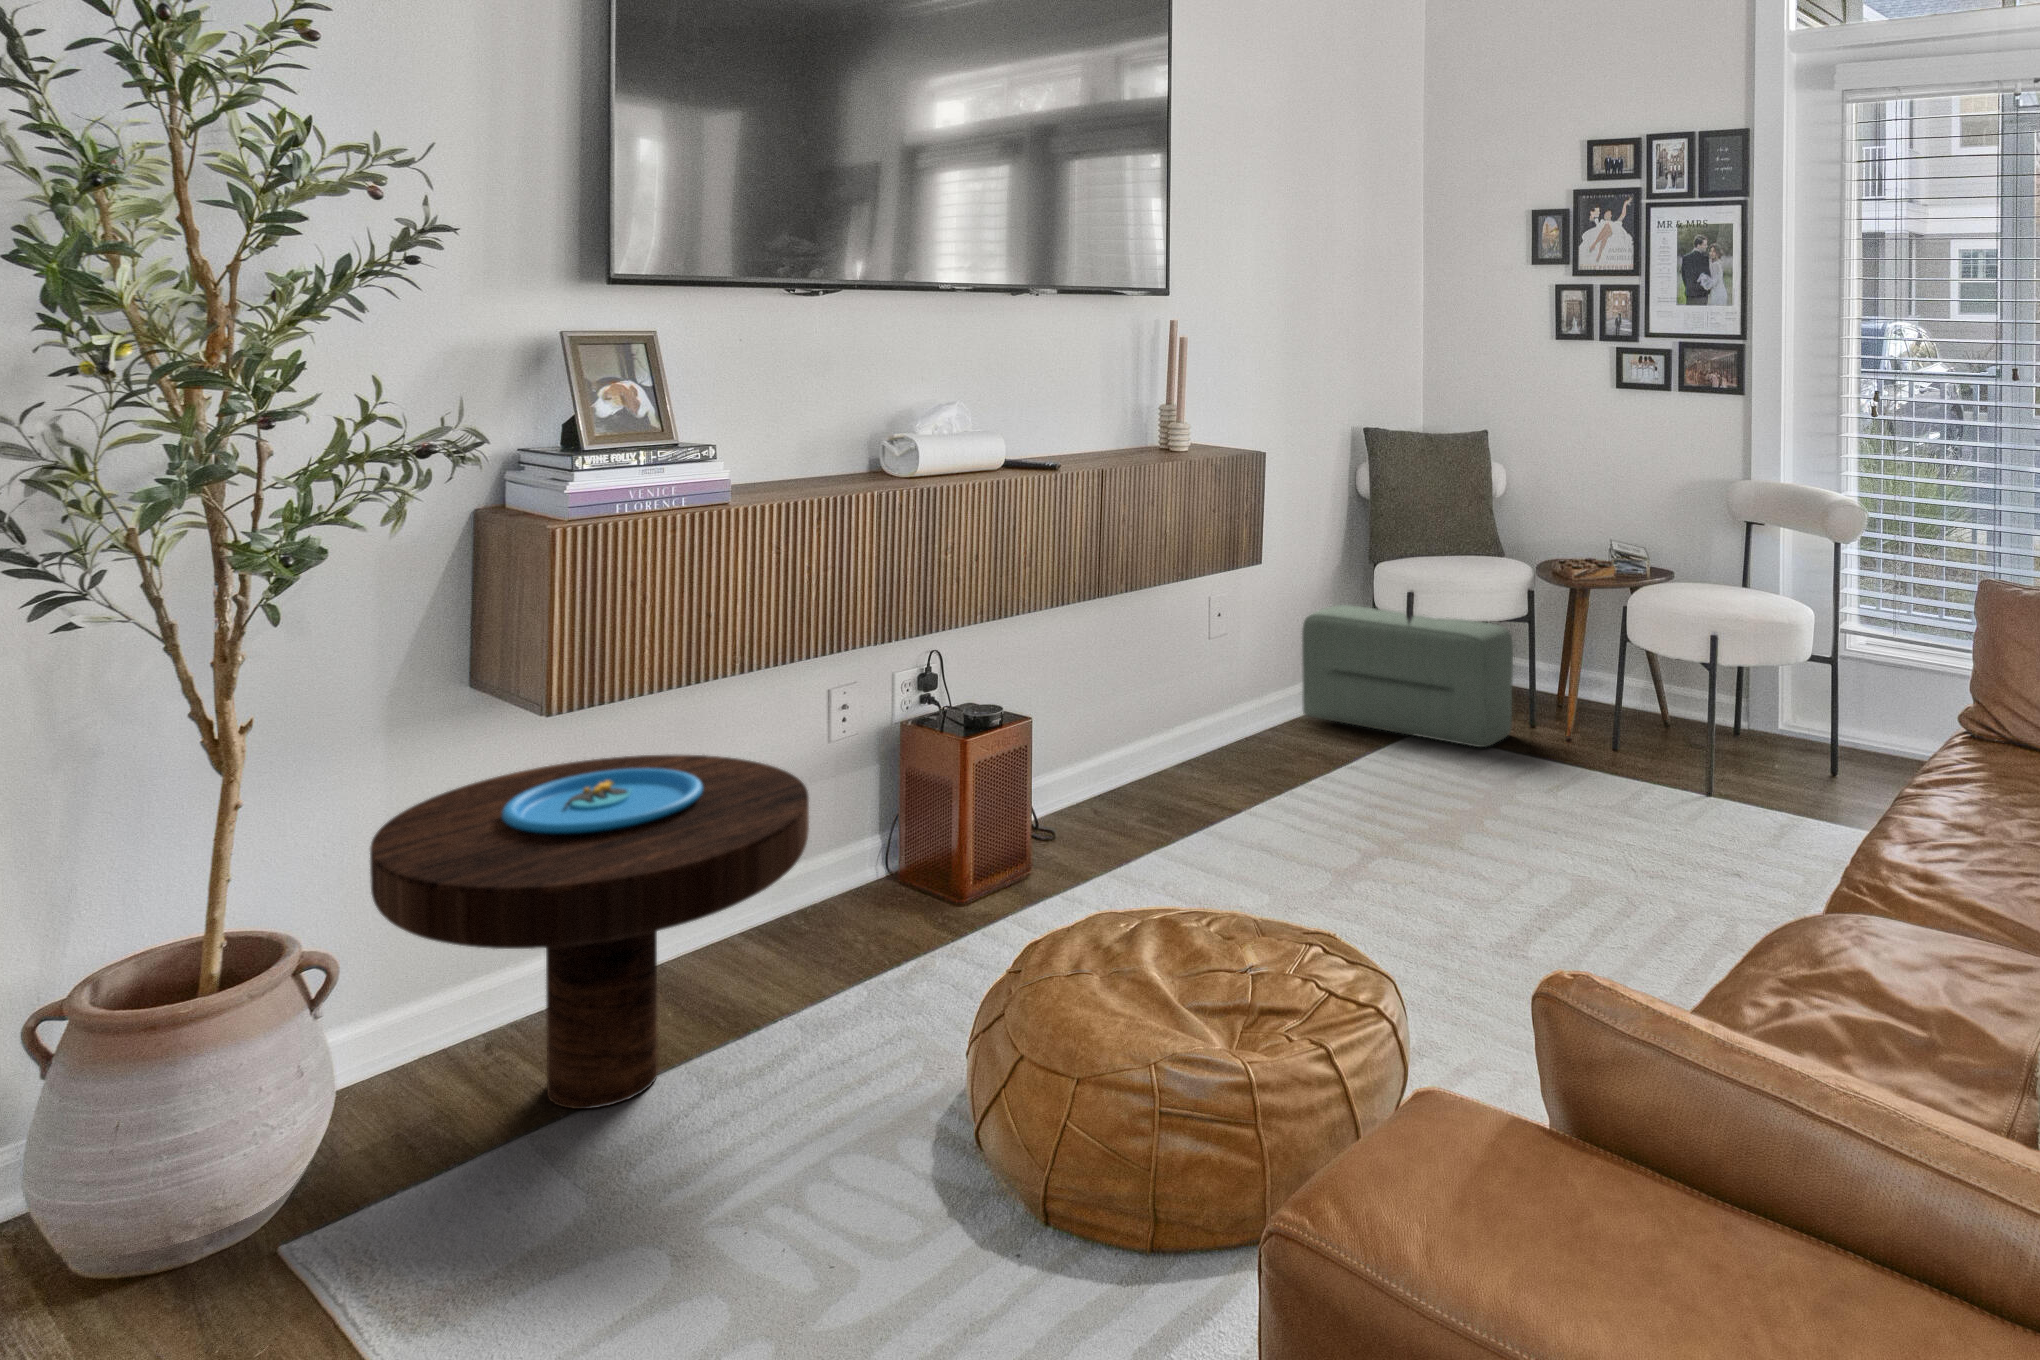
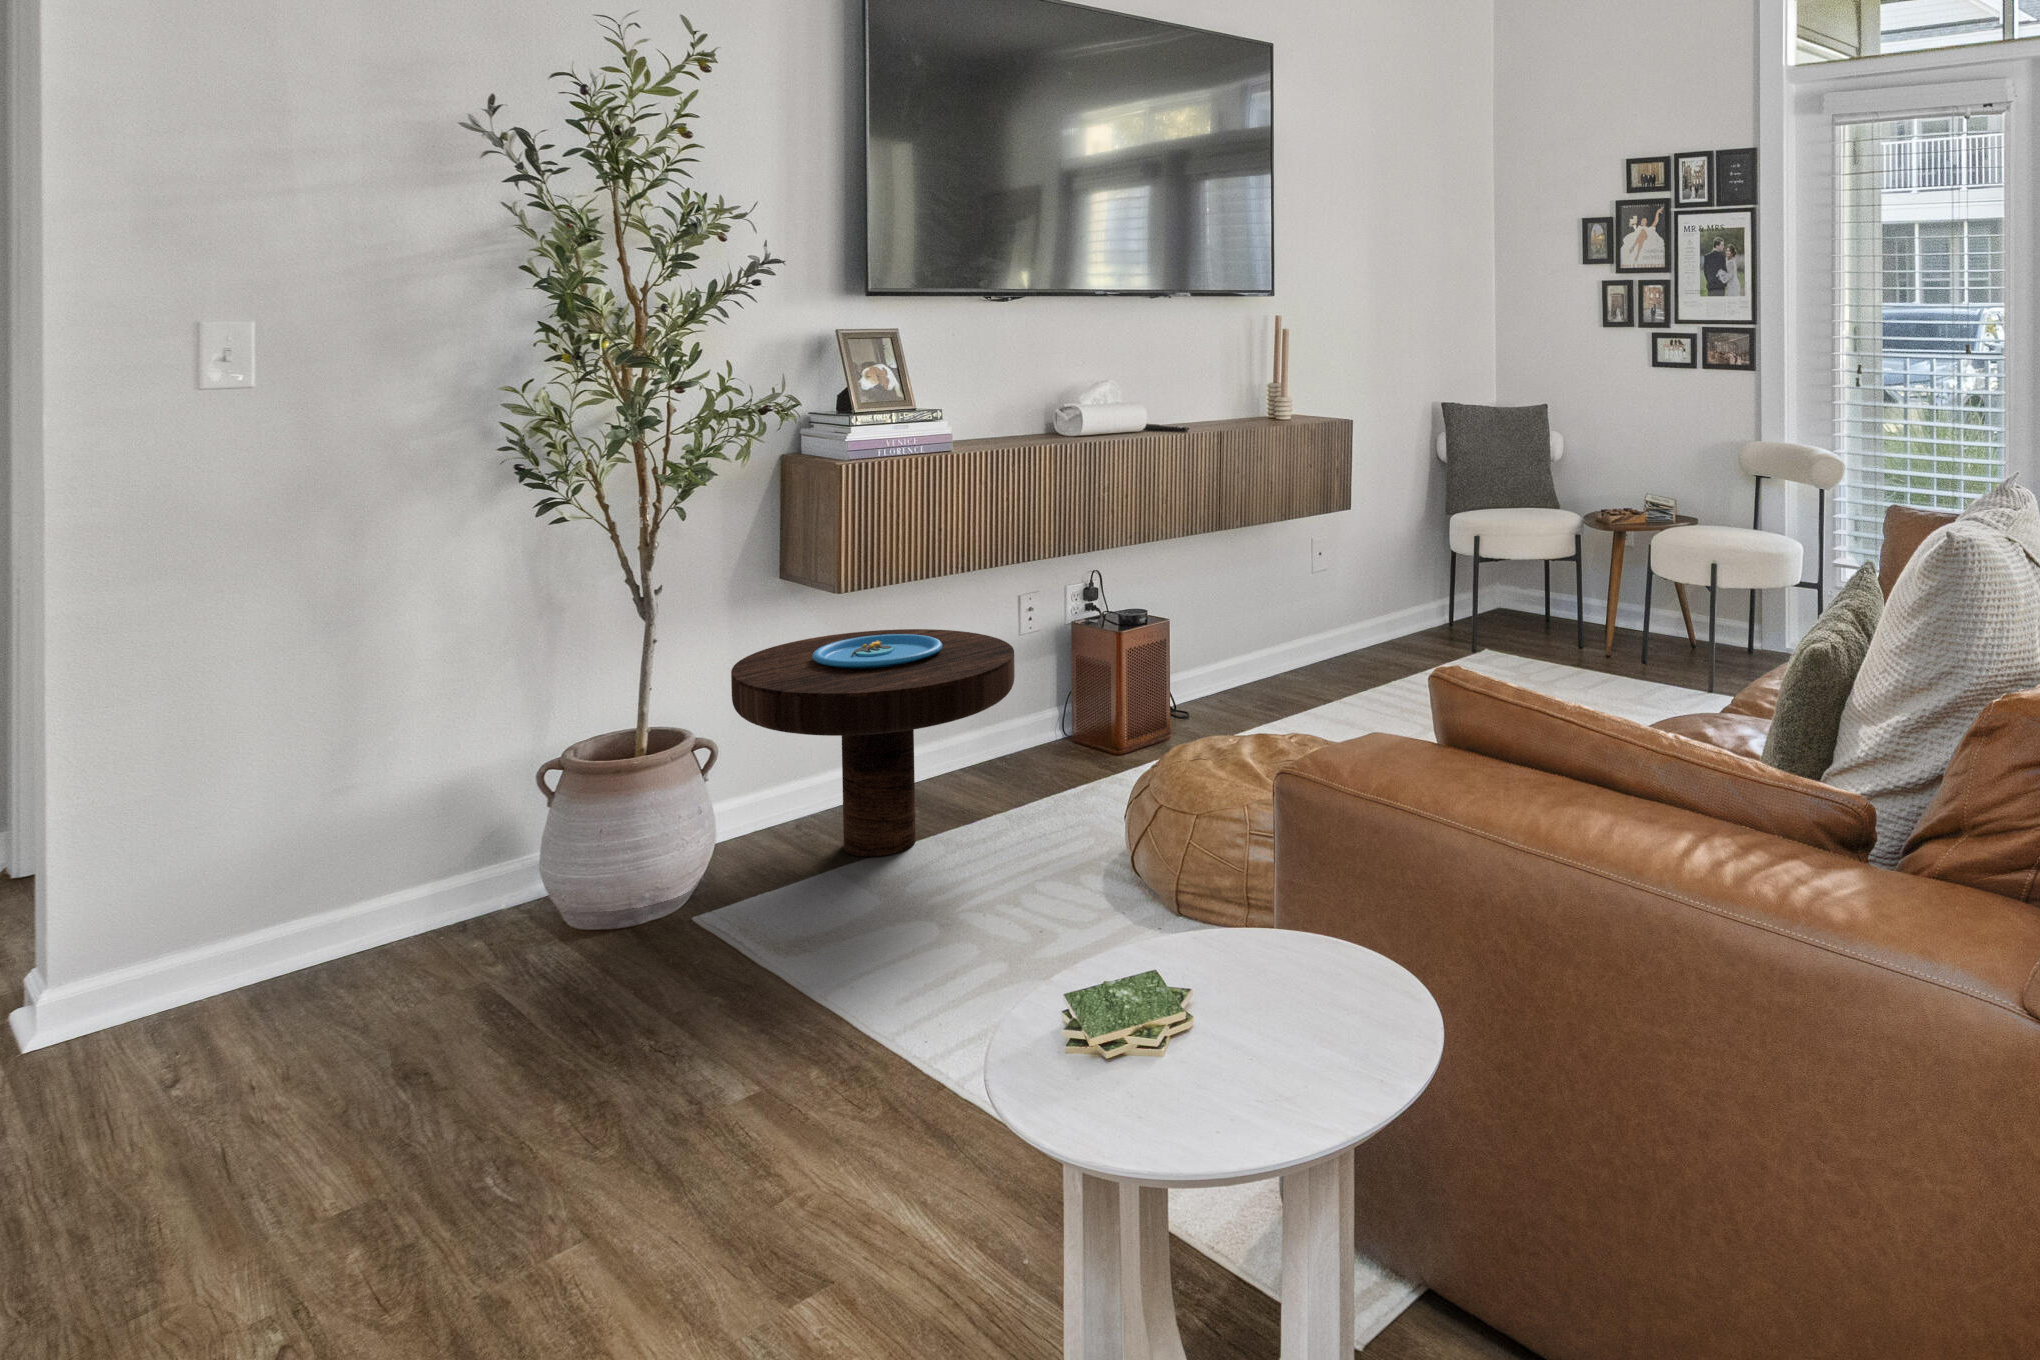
pouf: present [1302,605,1513,747] -> none [1393,547,1562,657]

